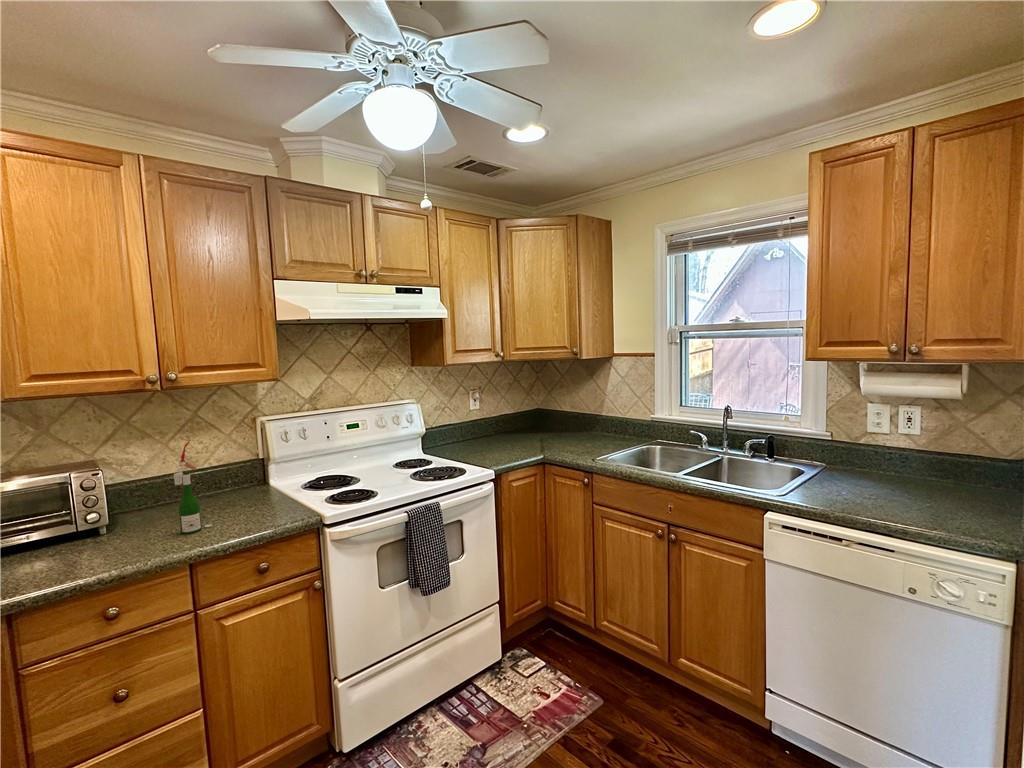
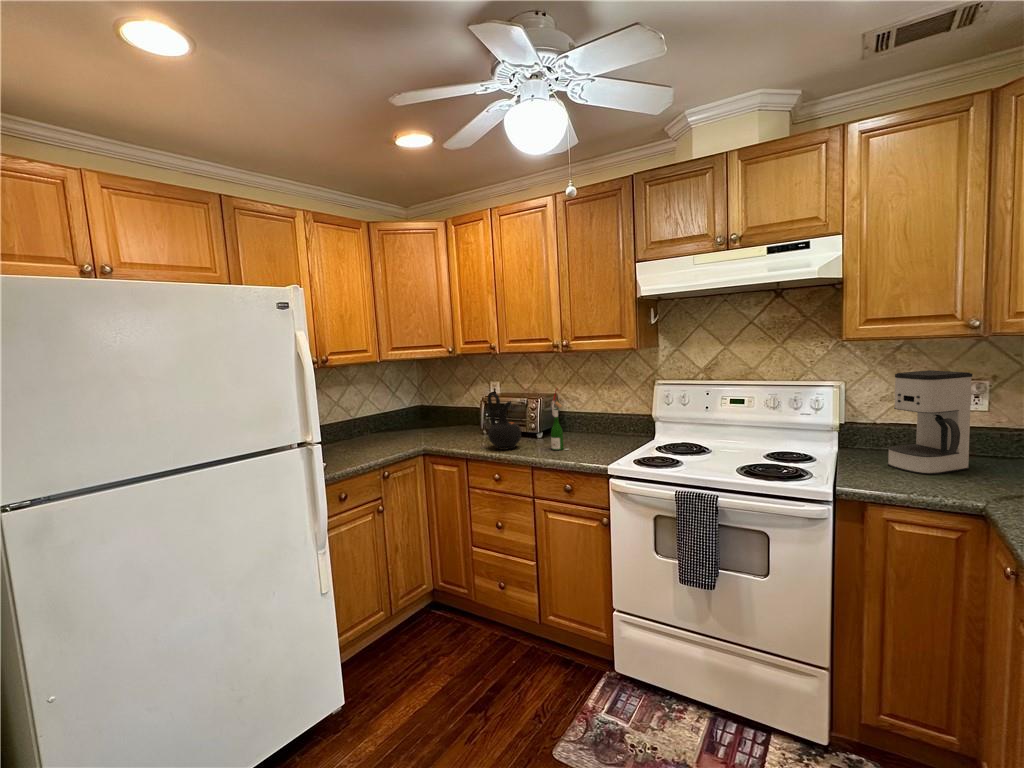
coffee maker: none [463,384,500,452] -> present [888,370,973,475]
ceramic jug: none [39,472,125,569] -> present [487,393,521,450]

